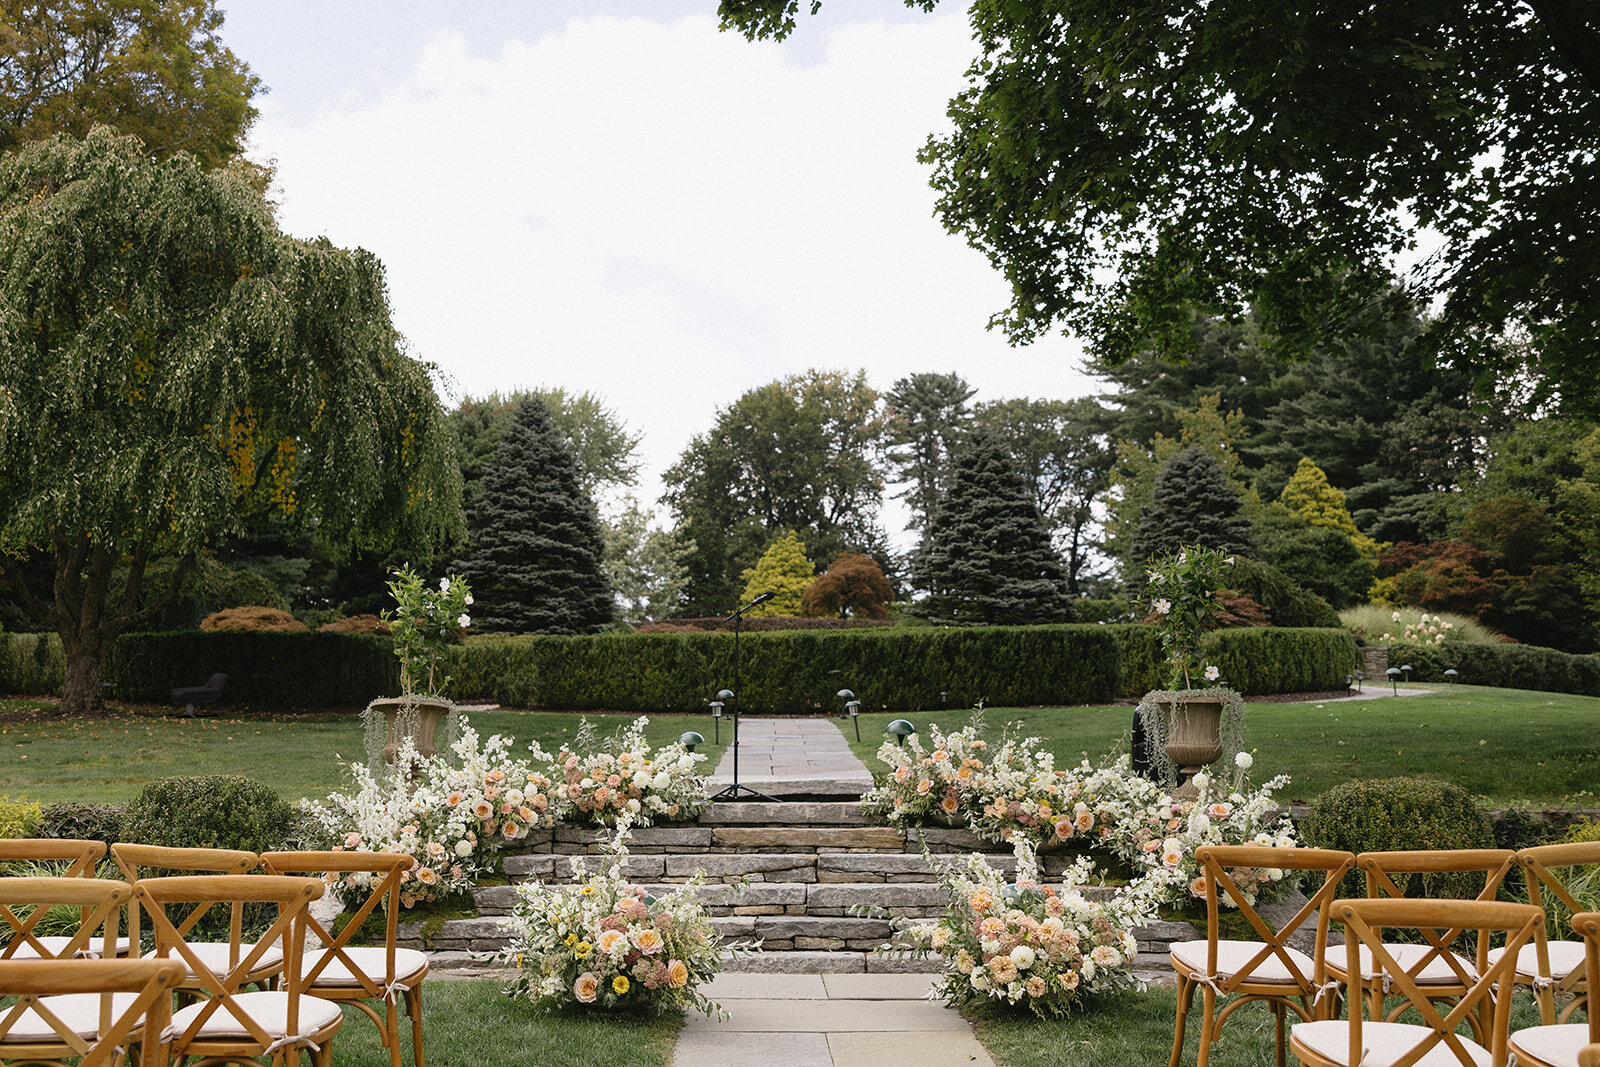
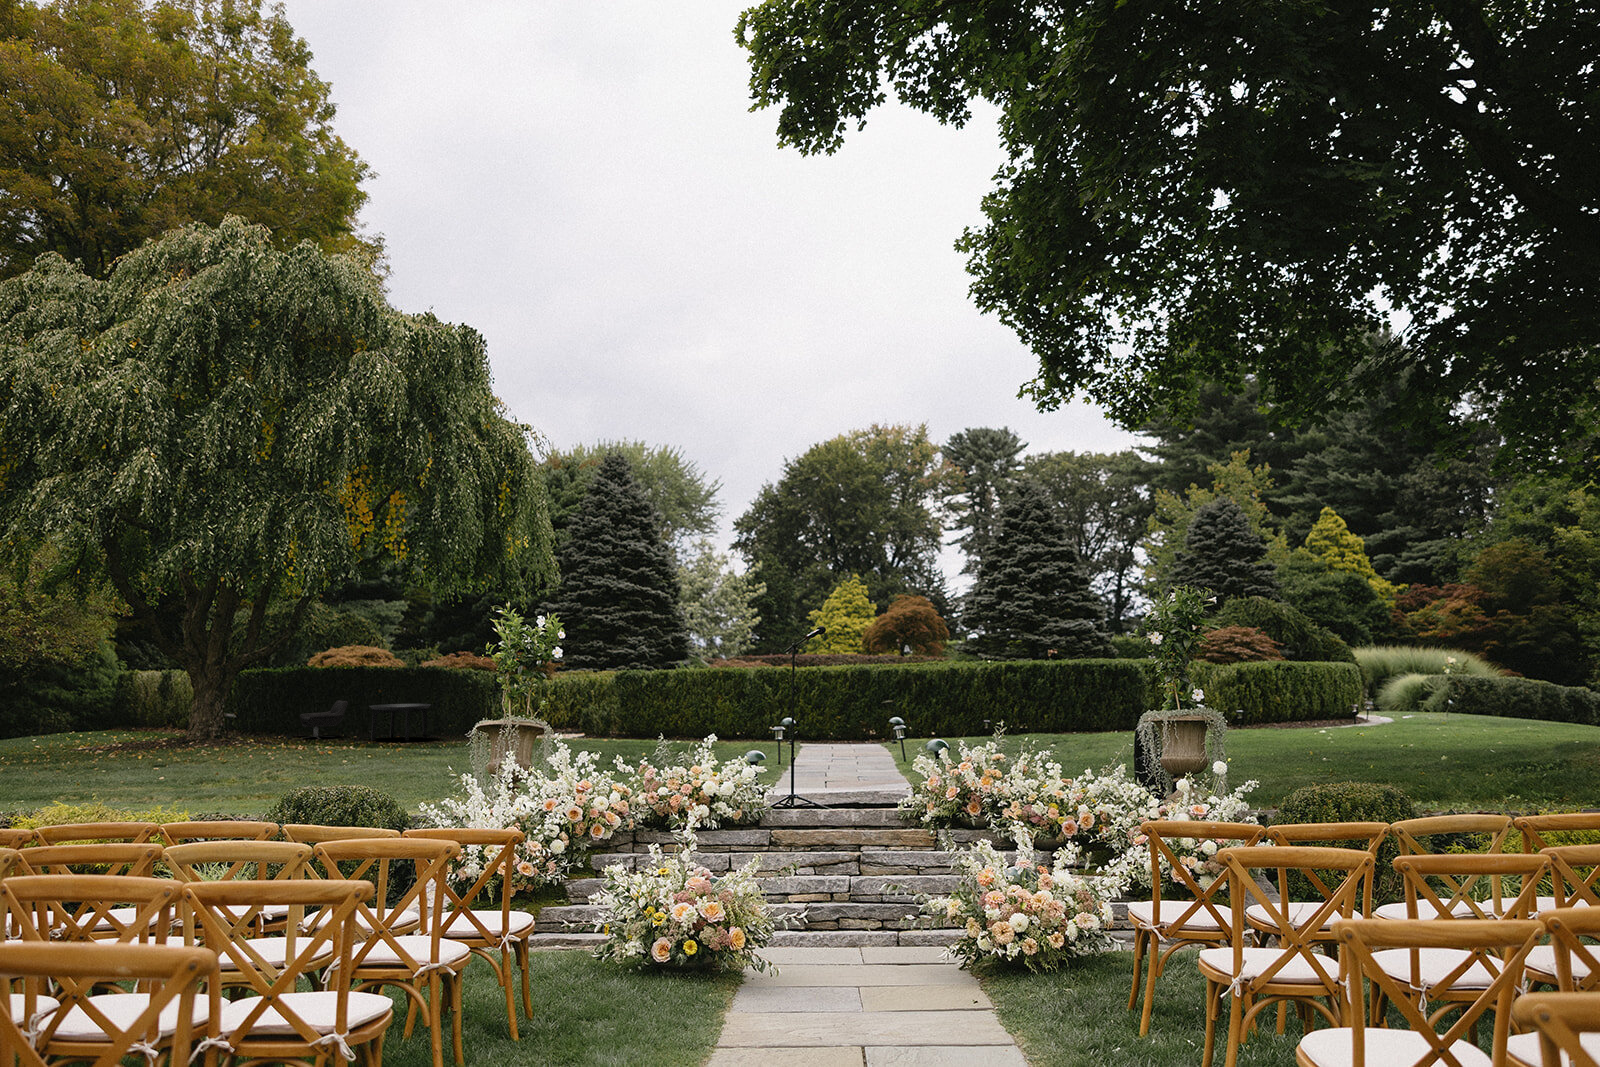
round table: none [251,676,324,719] -> present [369,704,431,741]

